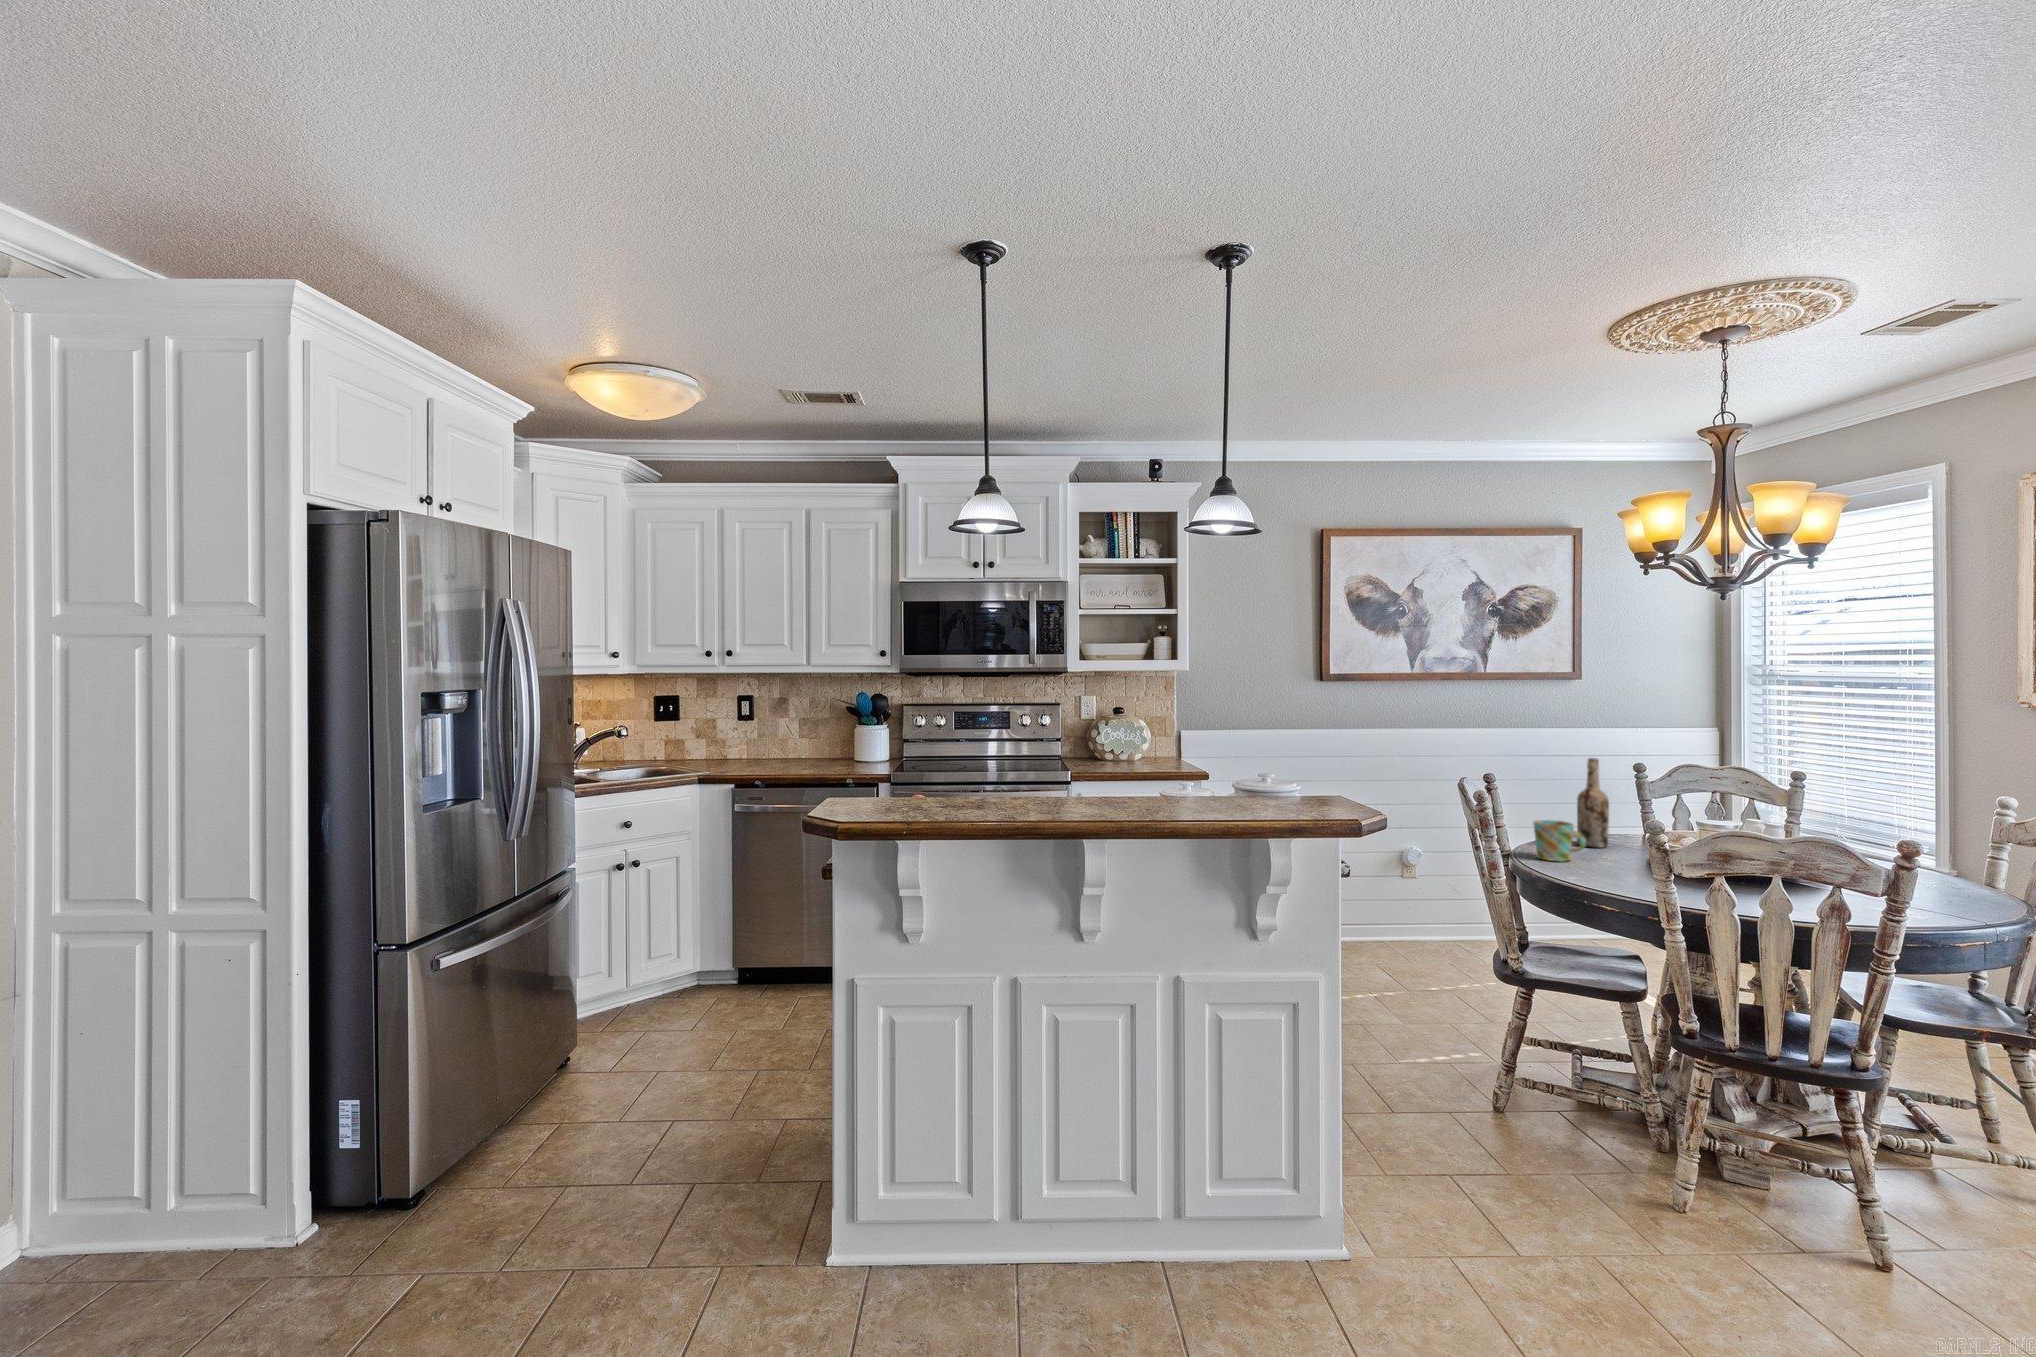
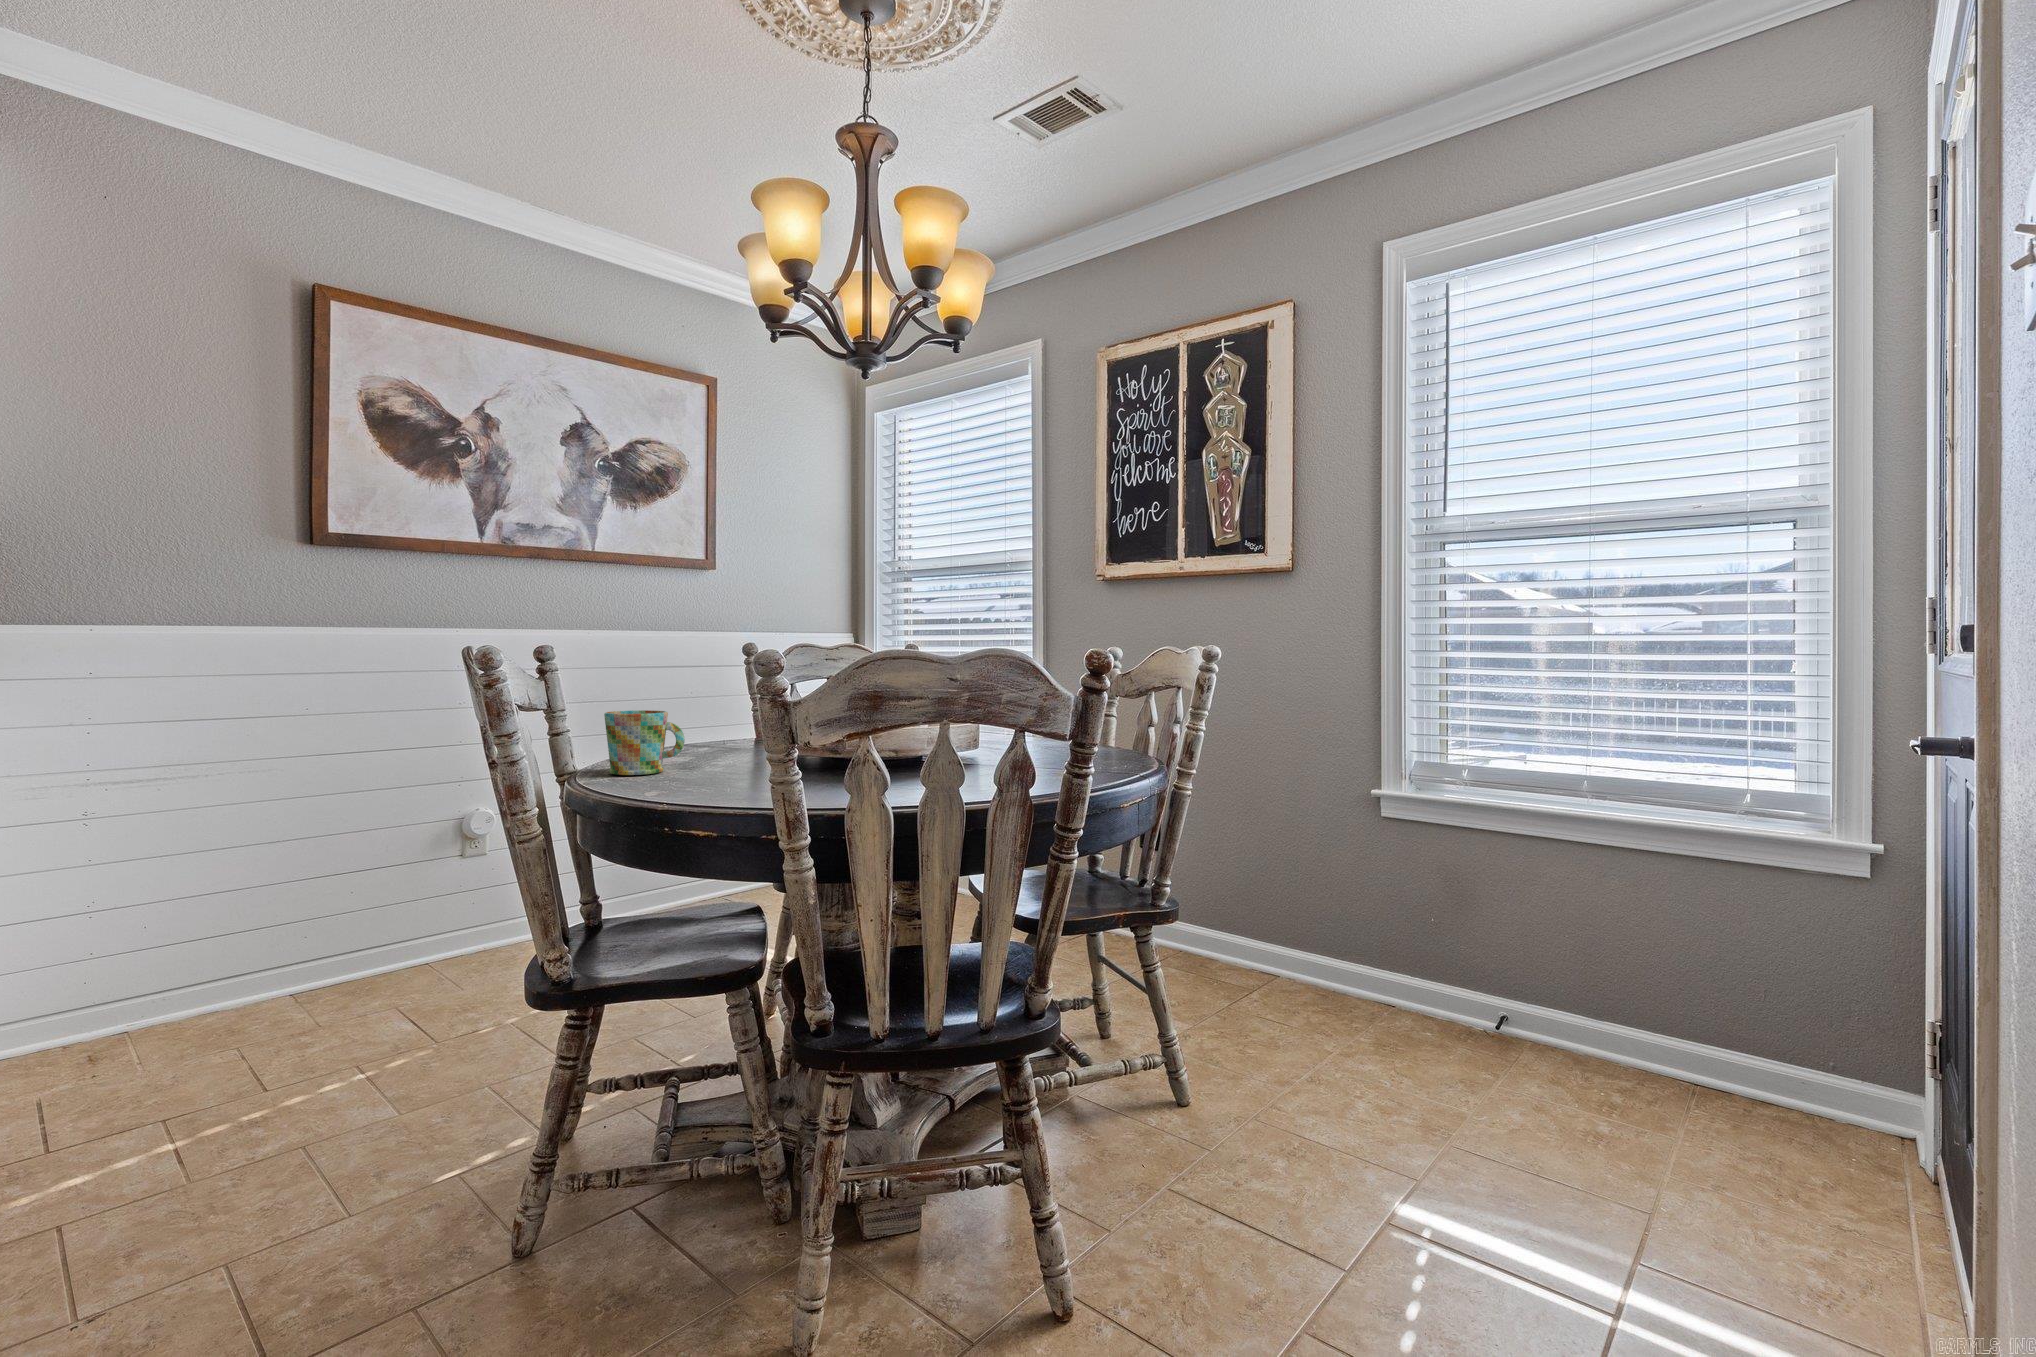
wine bottle: present [1577,758,1609,848] -> none [681,619,725,754]

